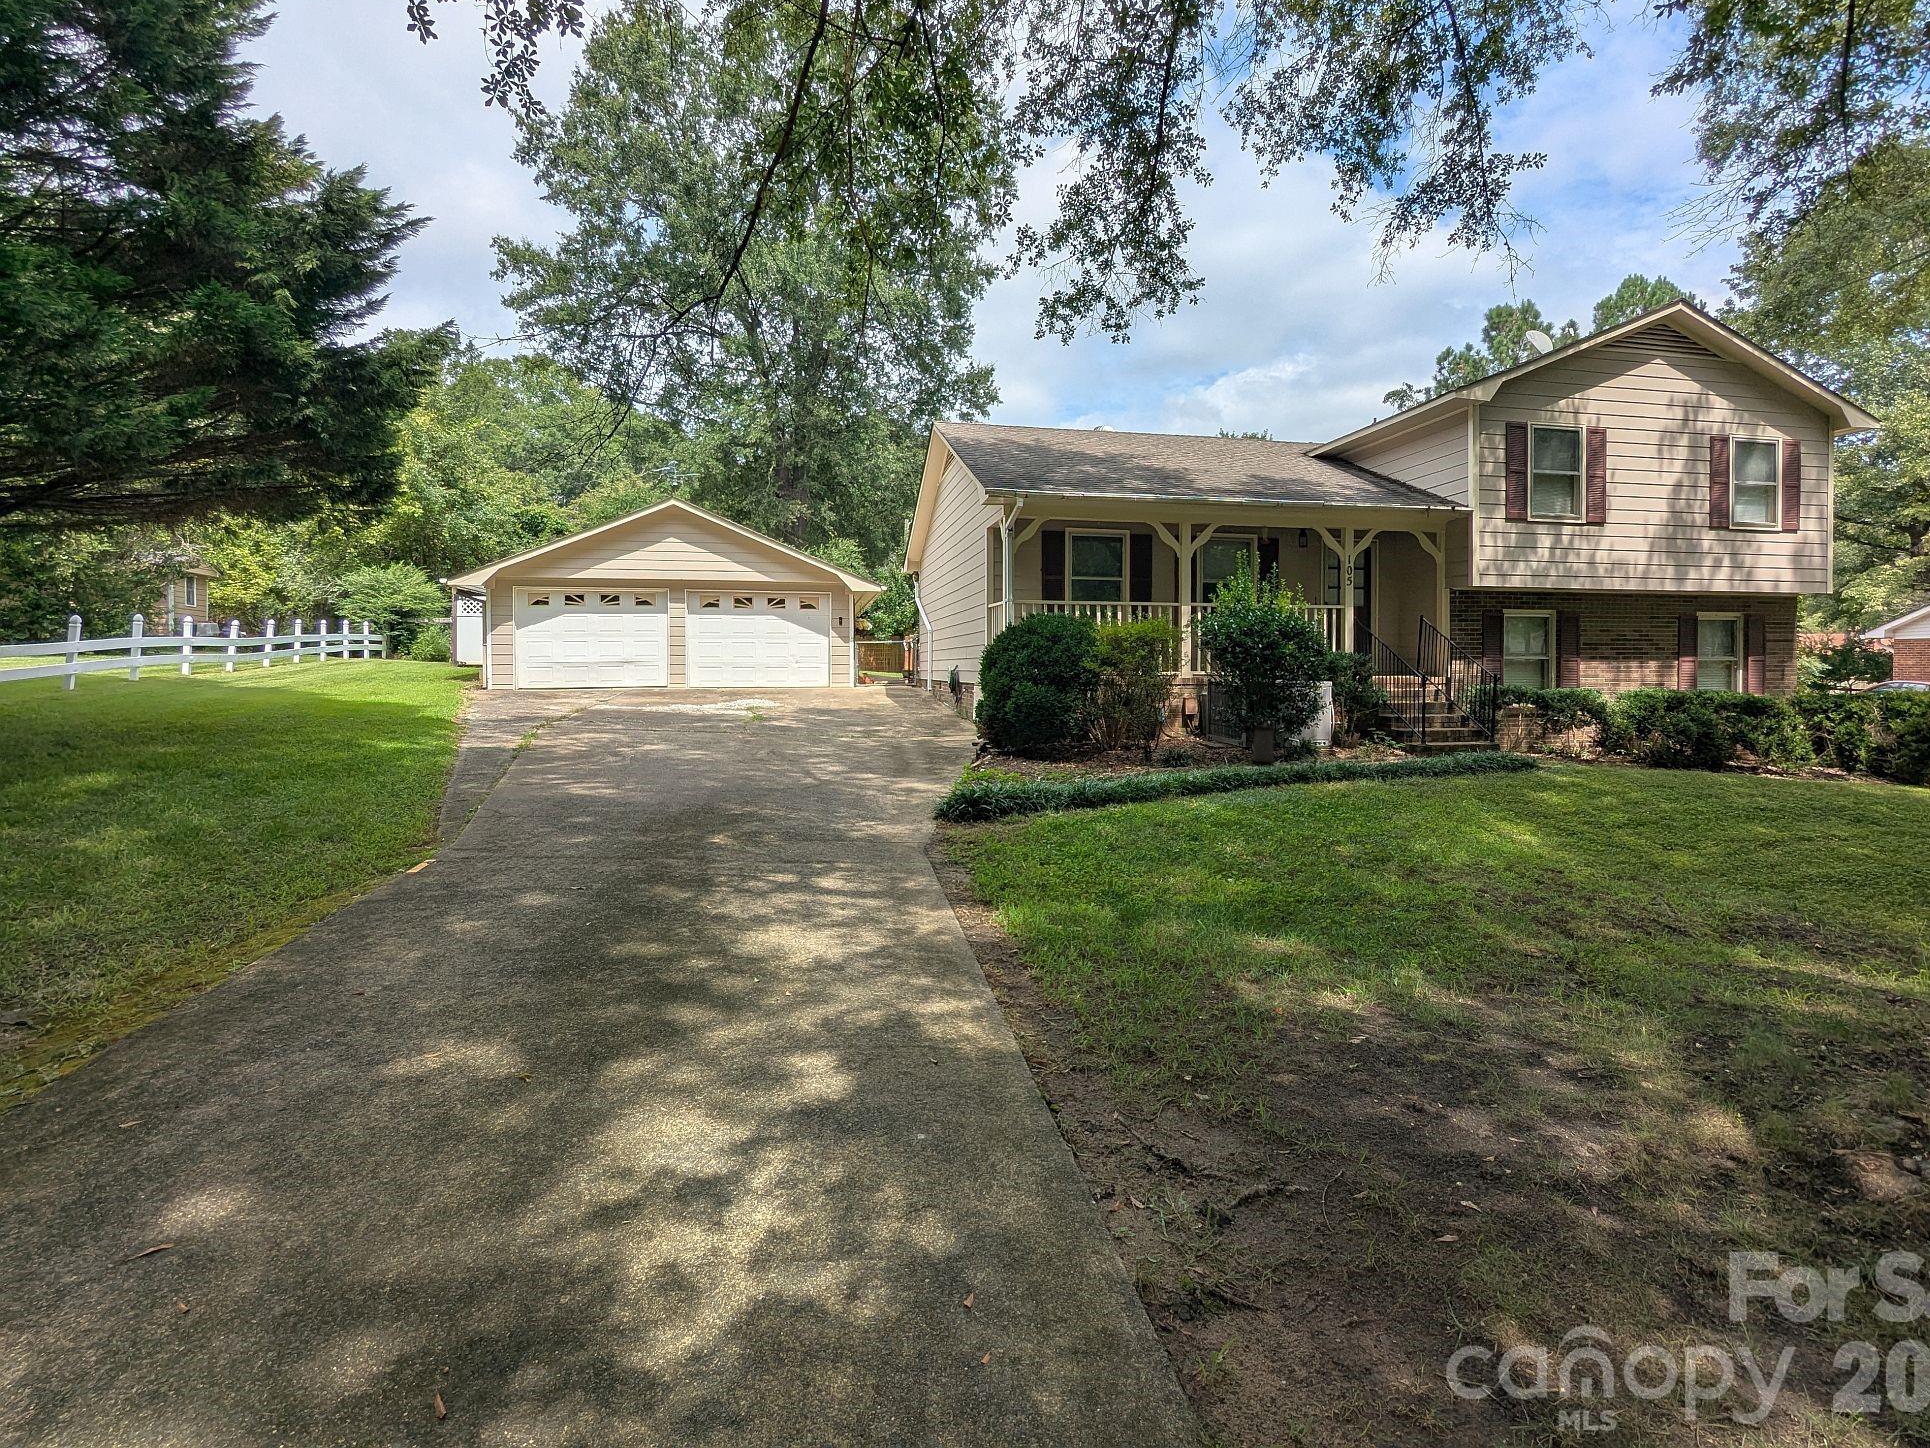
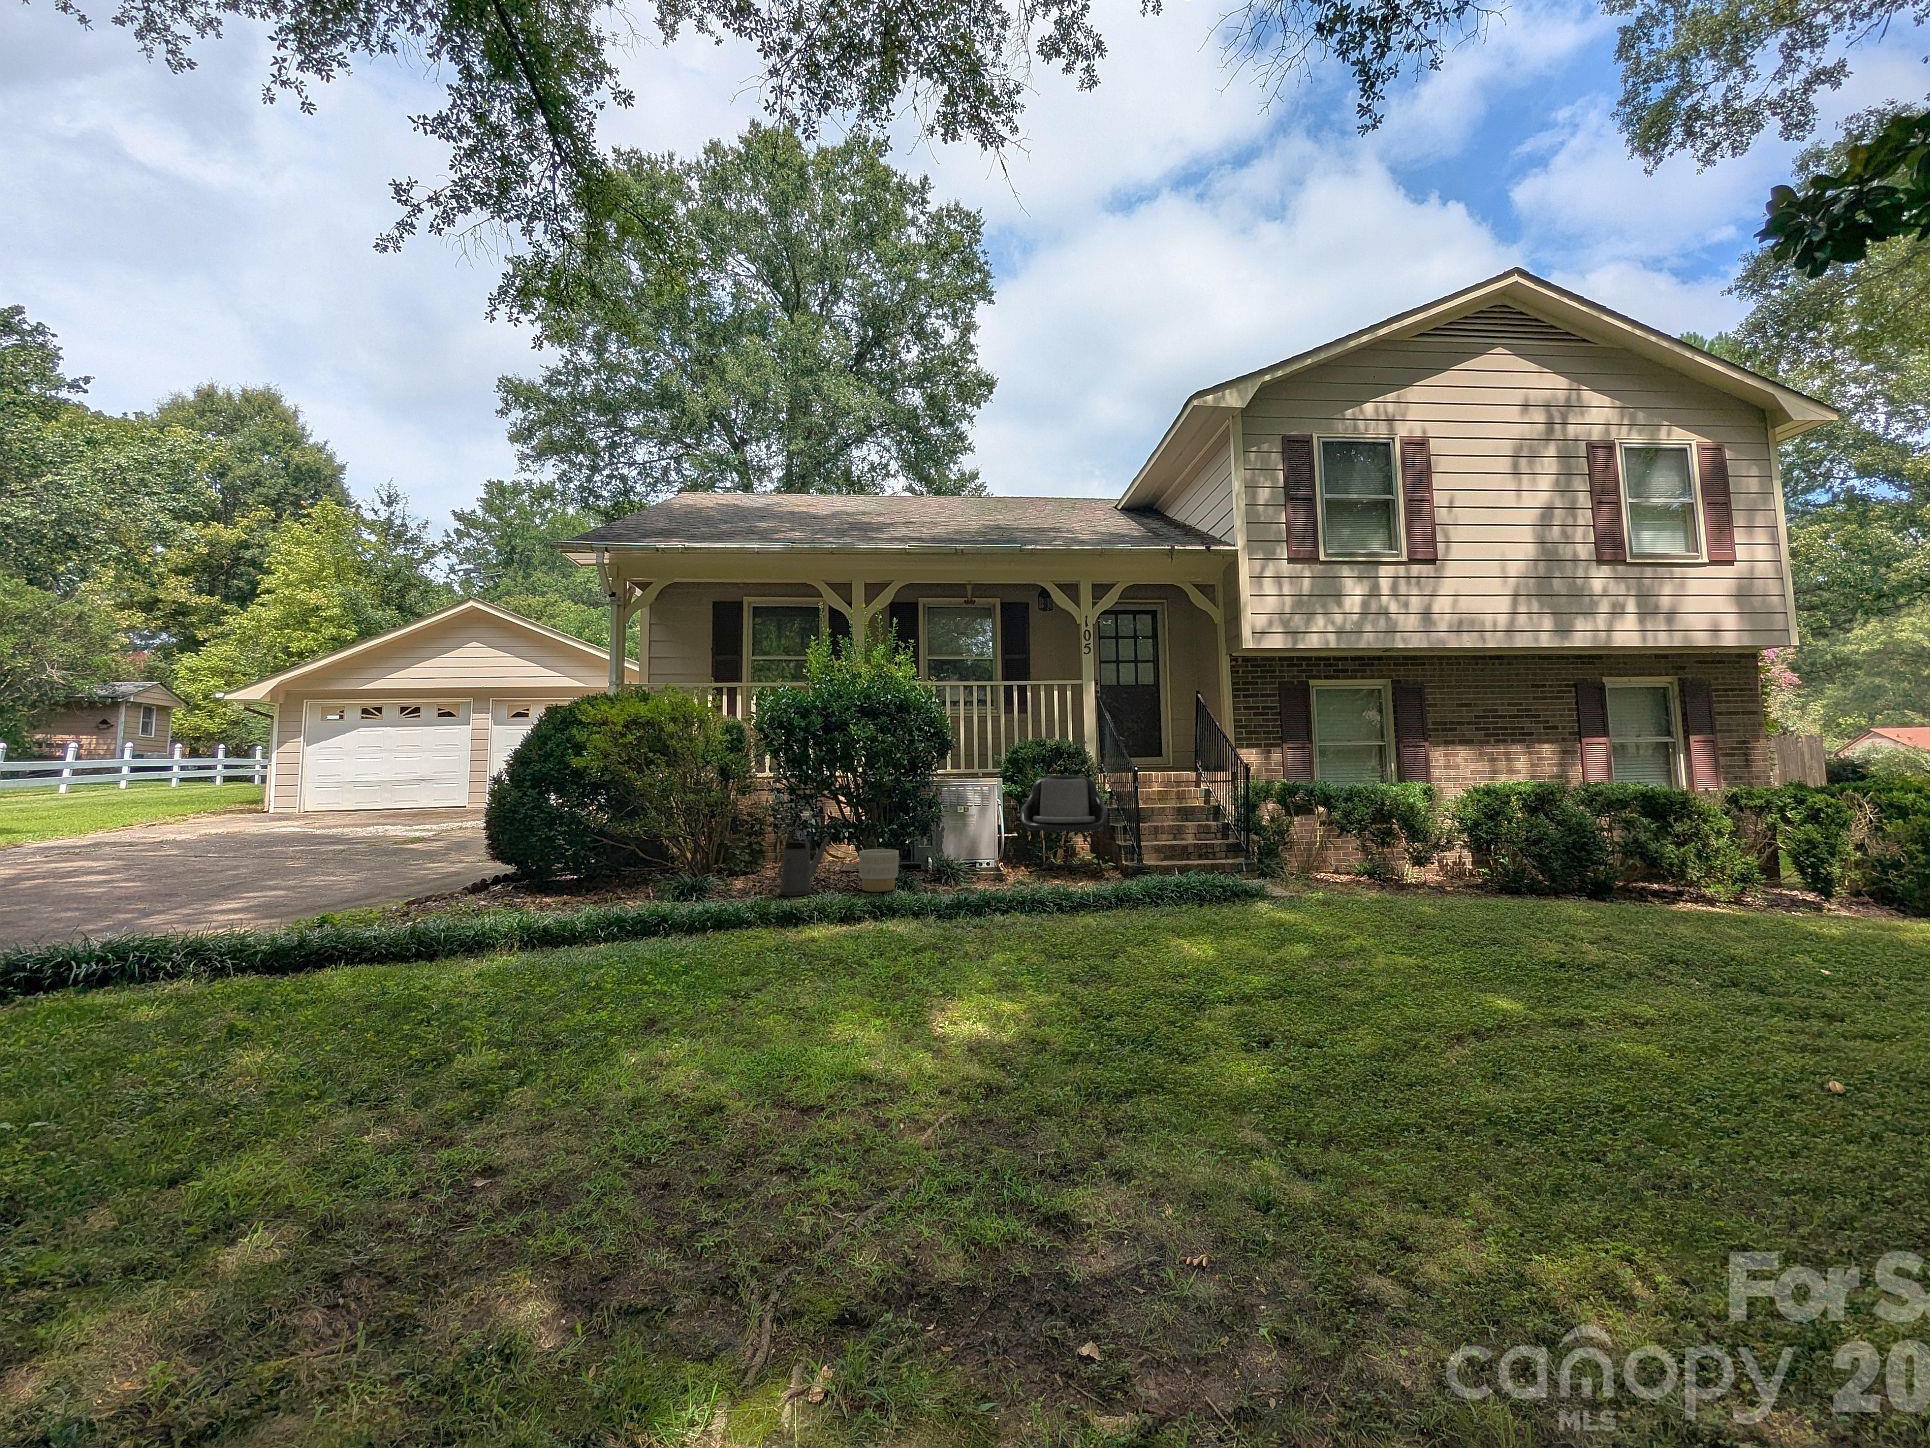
lounge chair: none [1354,680,1431,750] -> present [1021,775,1108,874]
planter: none [1296,732,1324,760] -> present [859,849,899,892]

